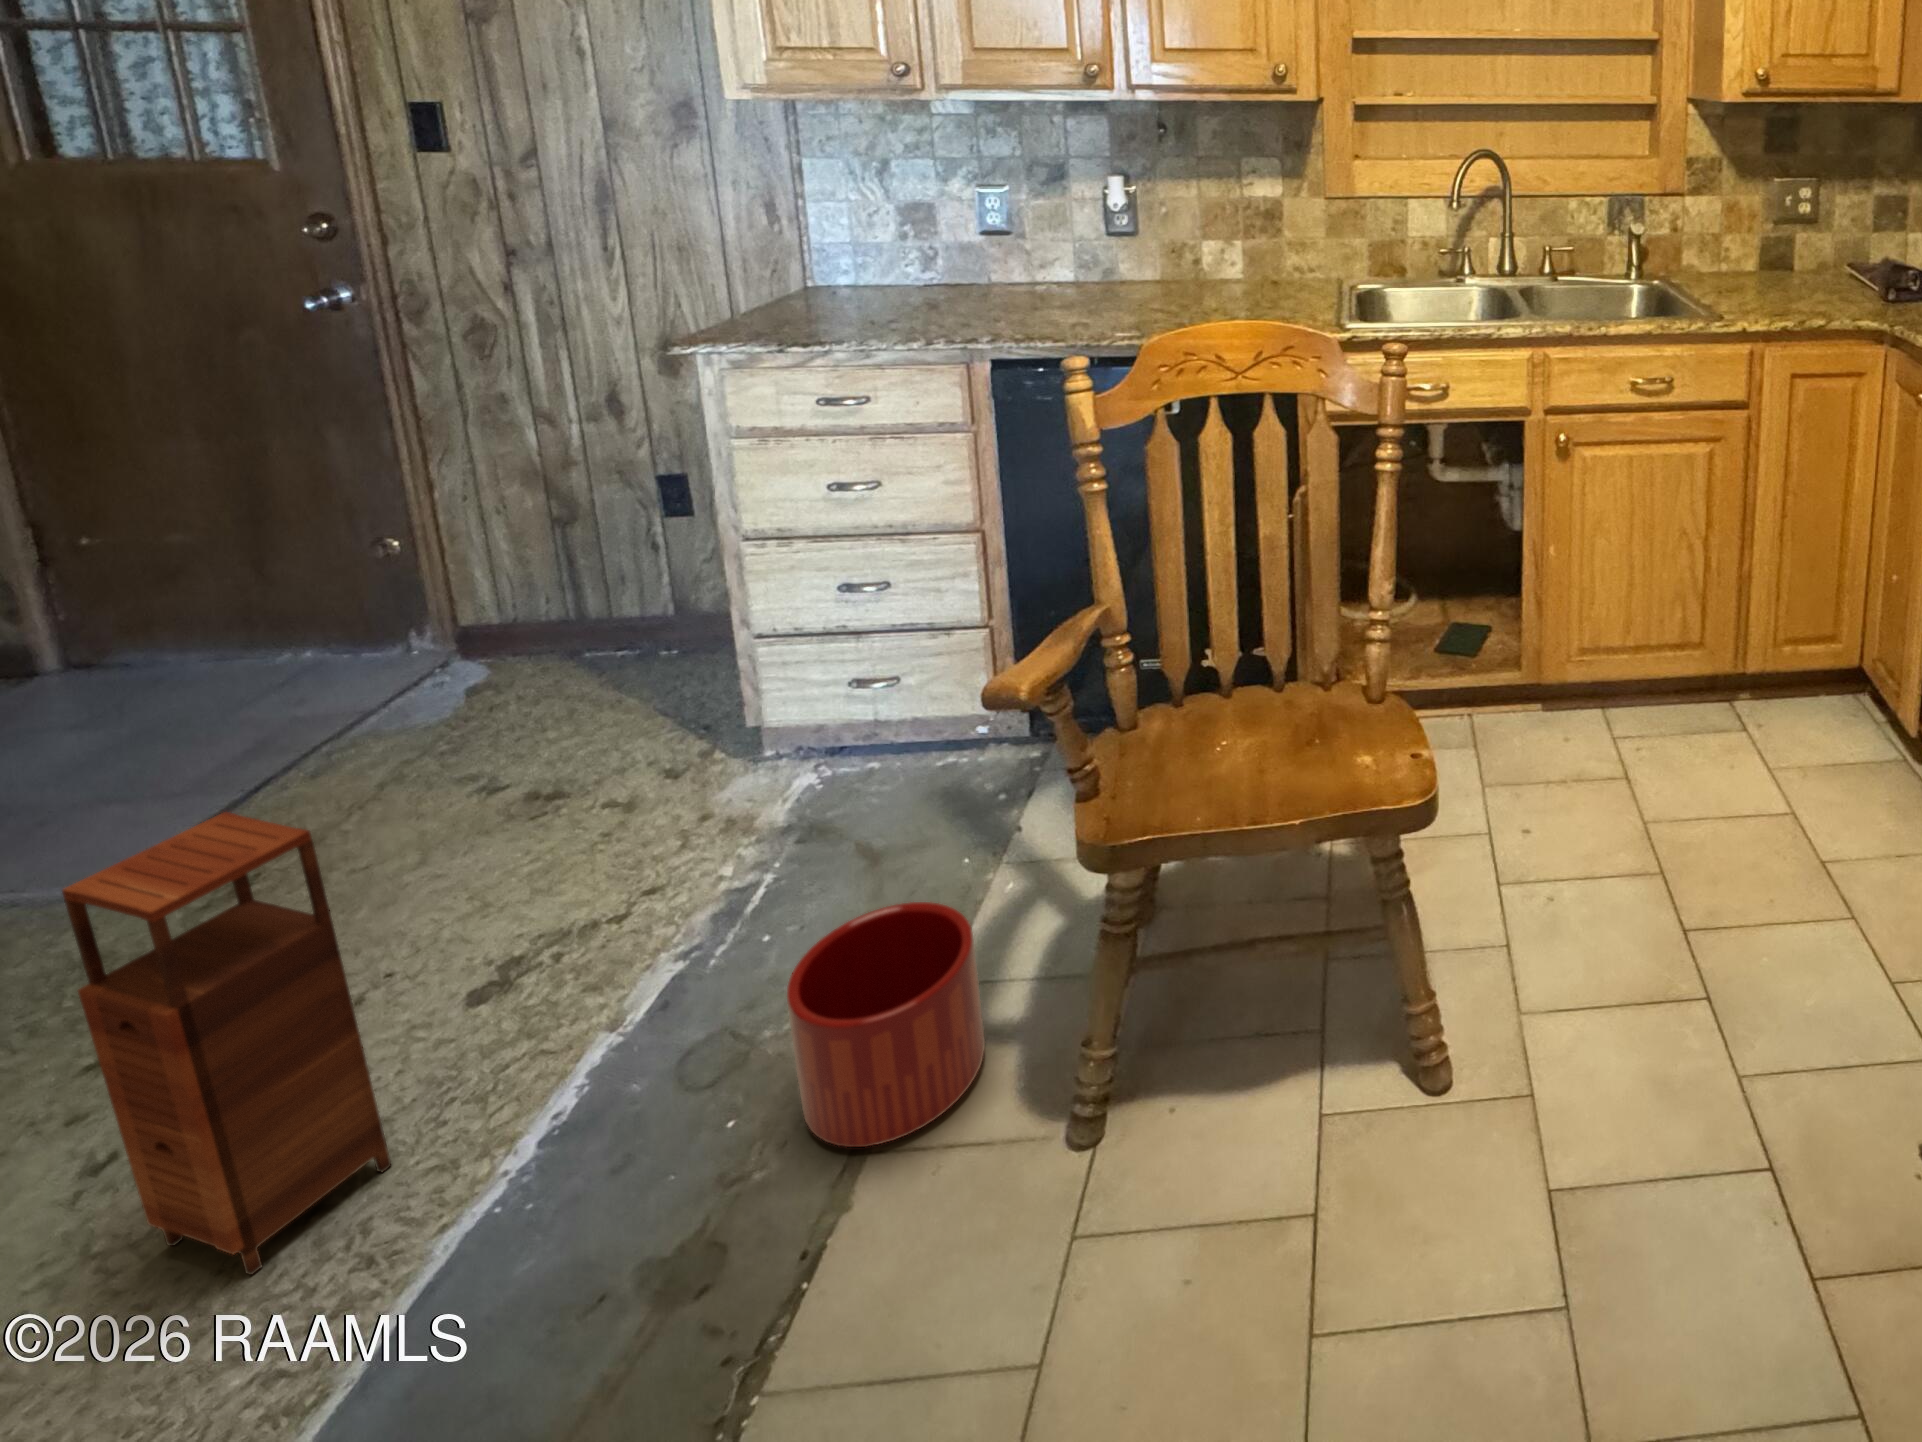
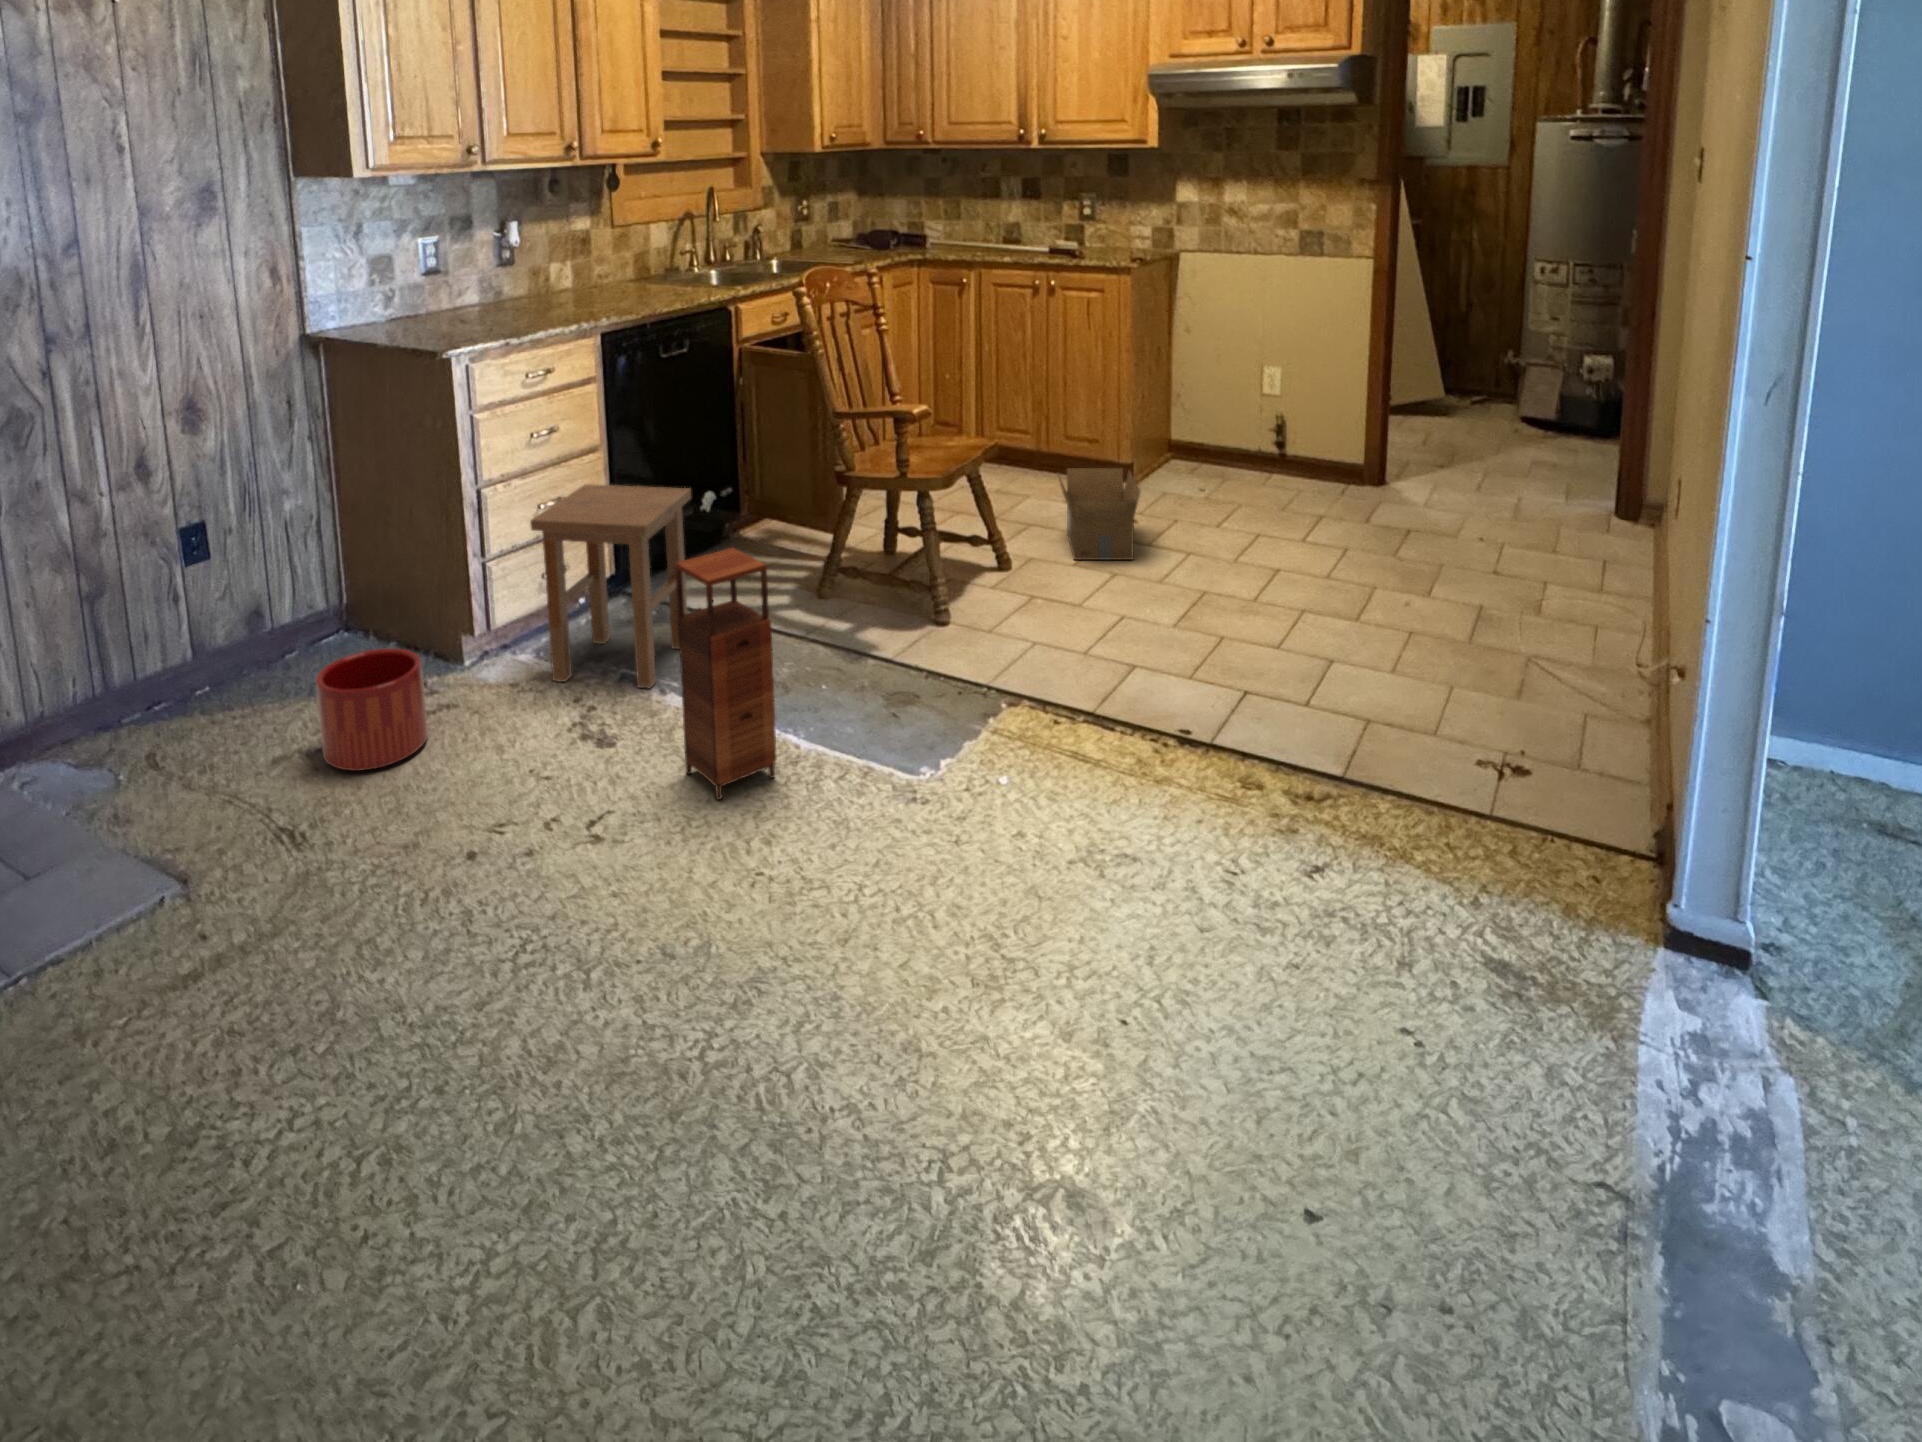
stool: none [614,577,868,931] -> present [530,484,691,688]
planter: present [787,902,985,1147] -> present [316,649,428,771]
cardboard box: none [1513,938,1834,1323] -> present [1059,468,1140,560]

